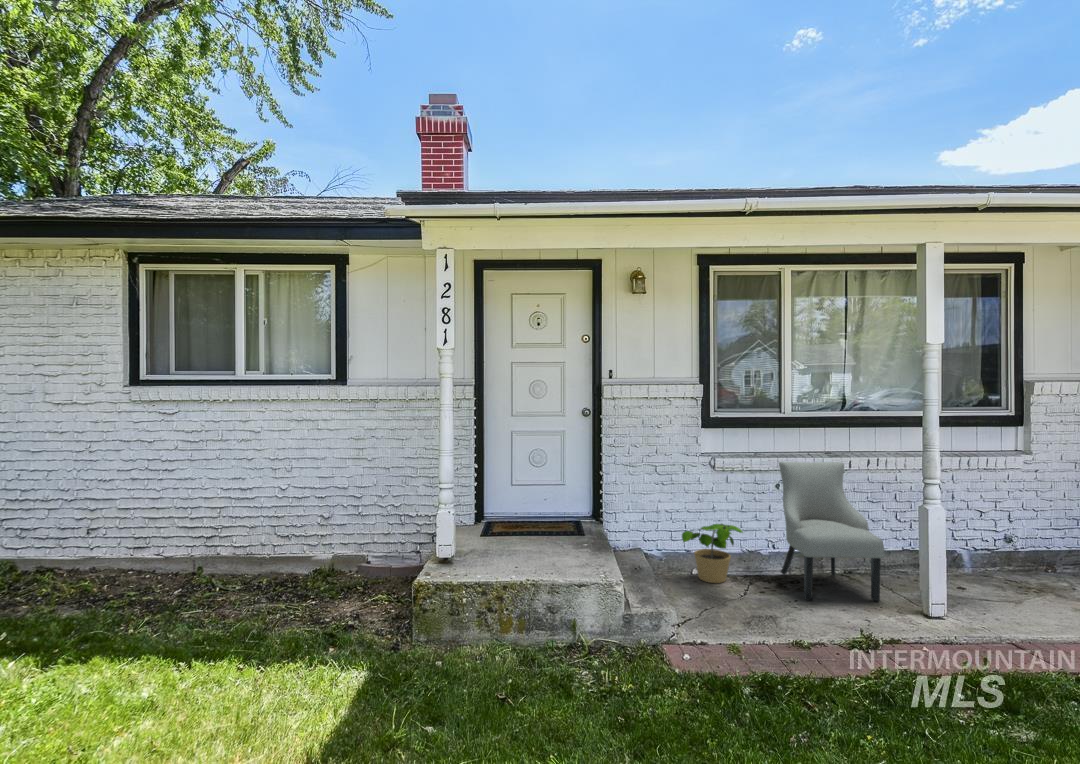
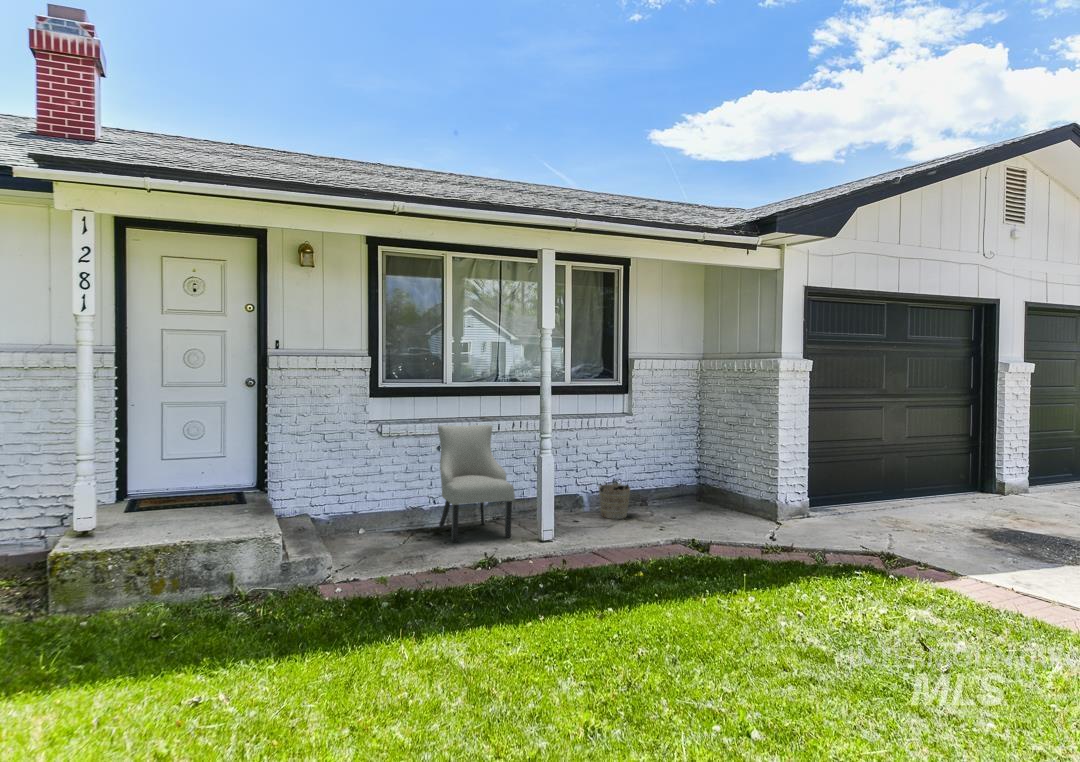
potted plant: present [682,524,743,583] -> none [347,483,401,539]
bucket: none [984,539,1041,589] -> present [599,484,630,519]

